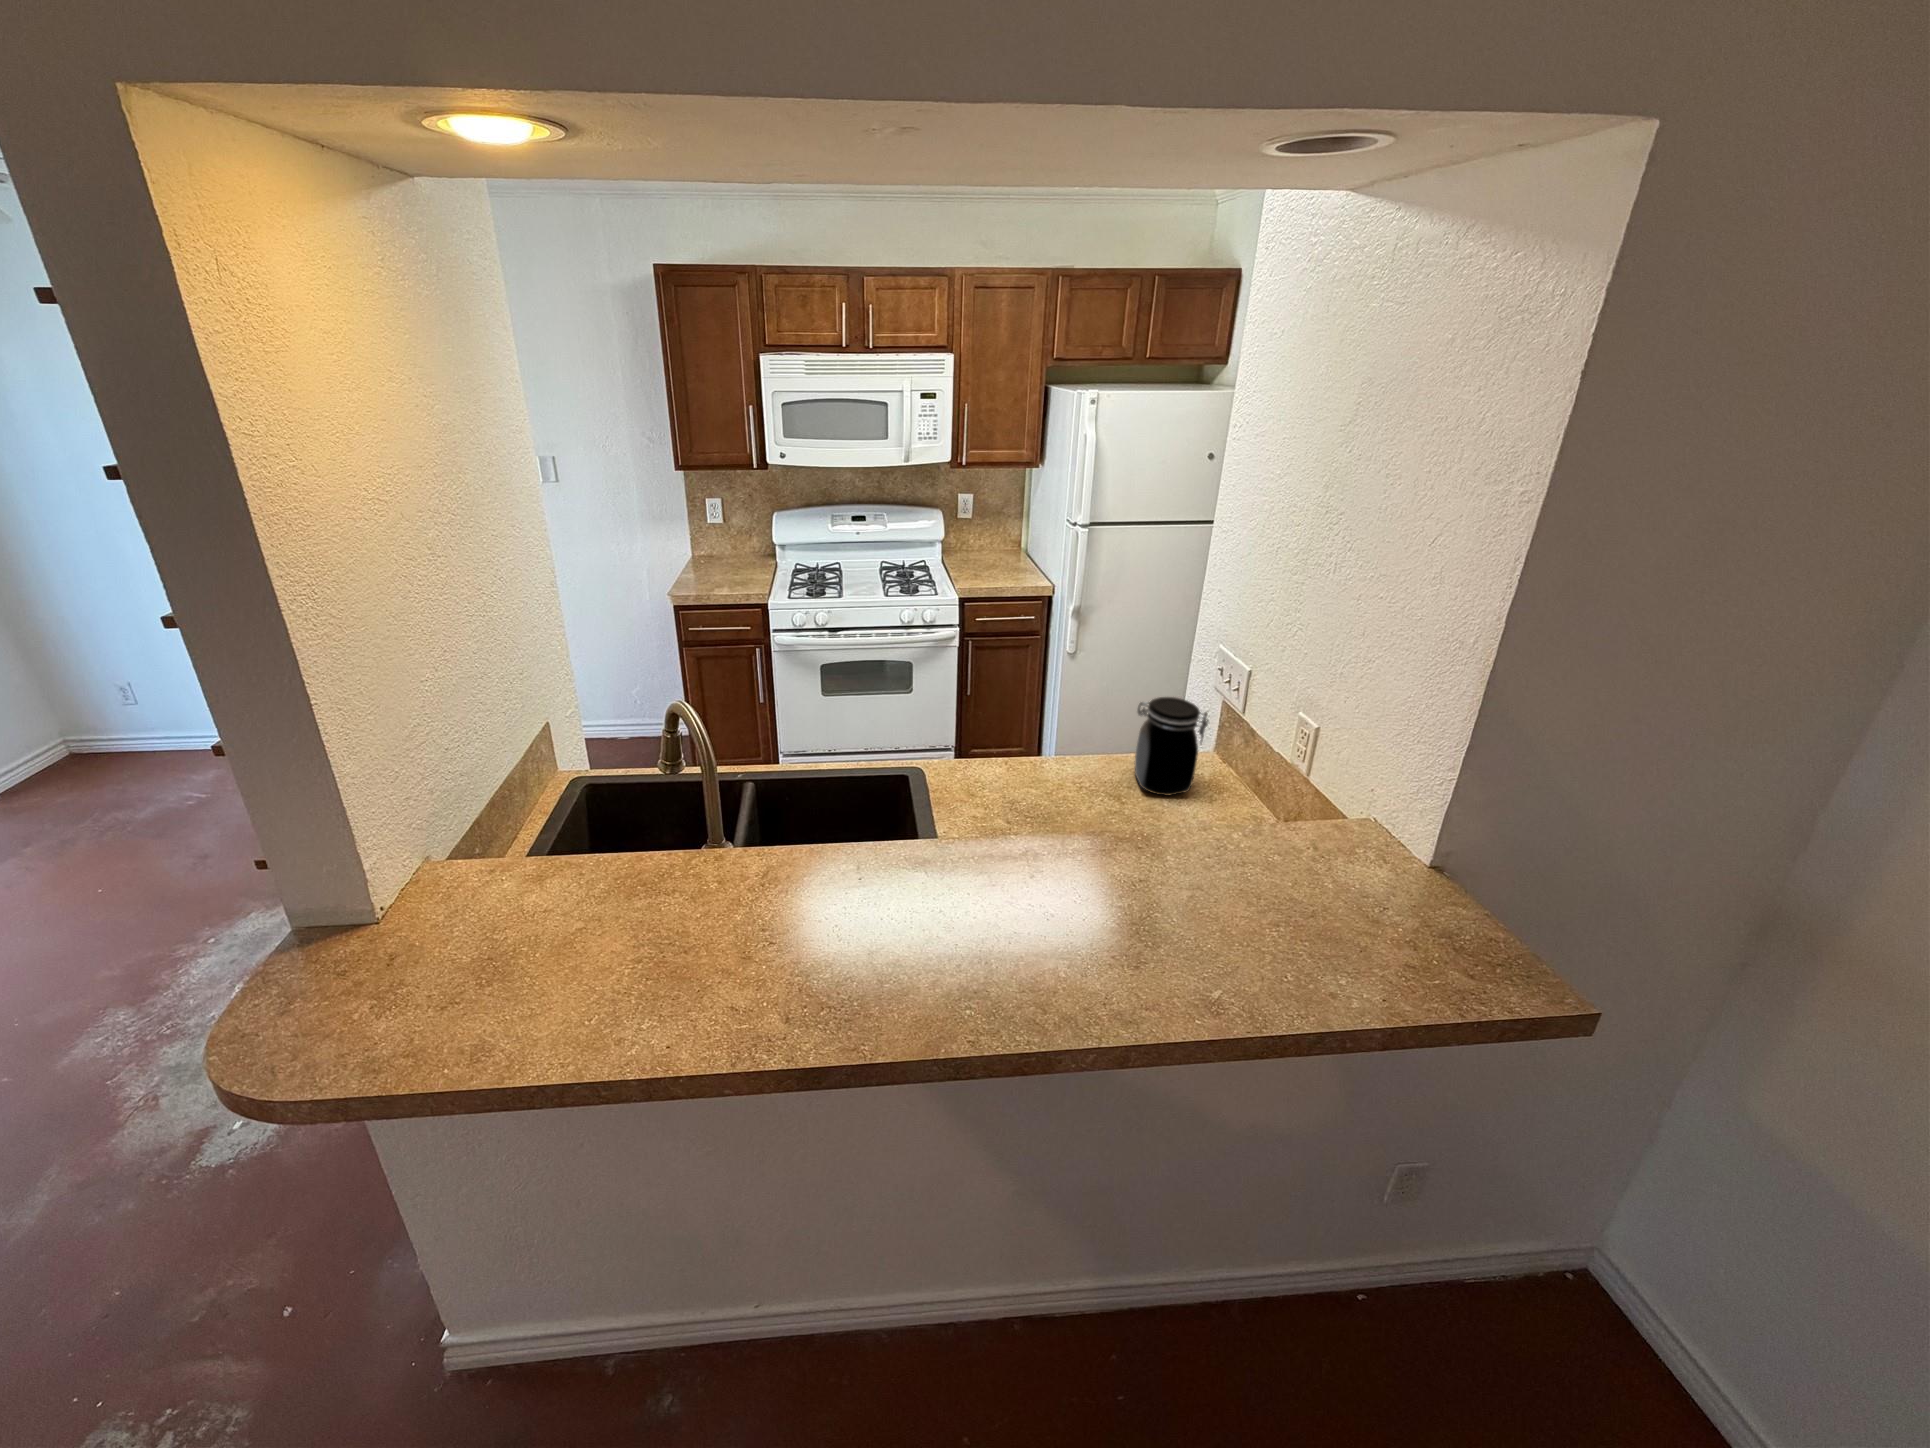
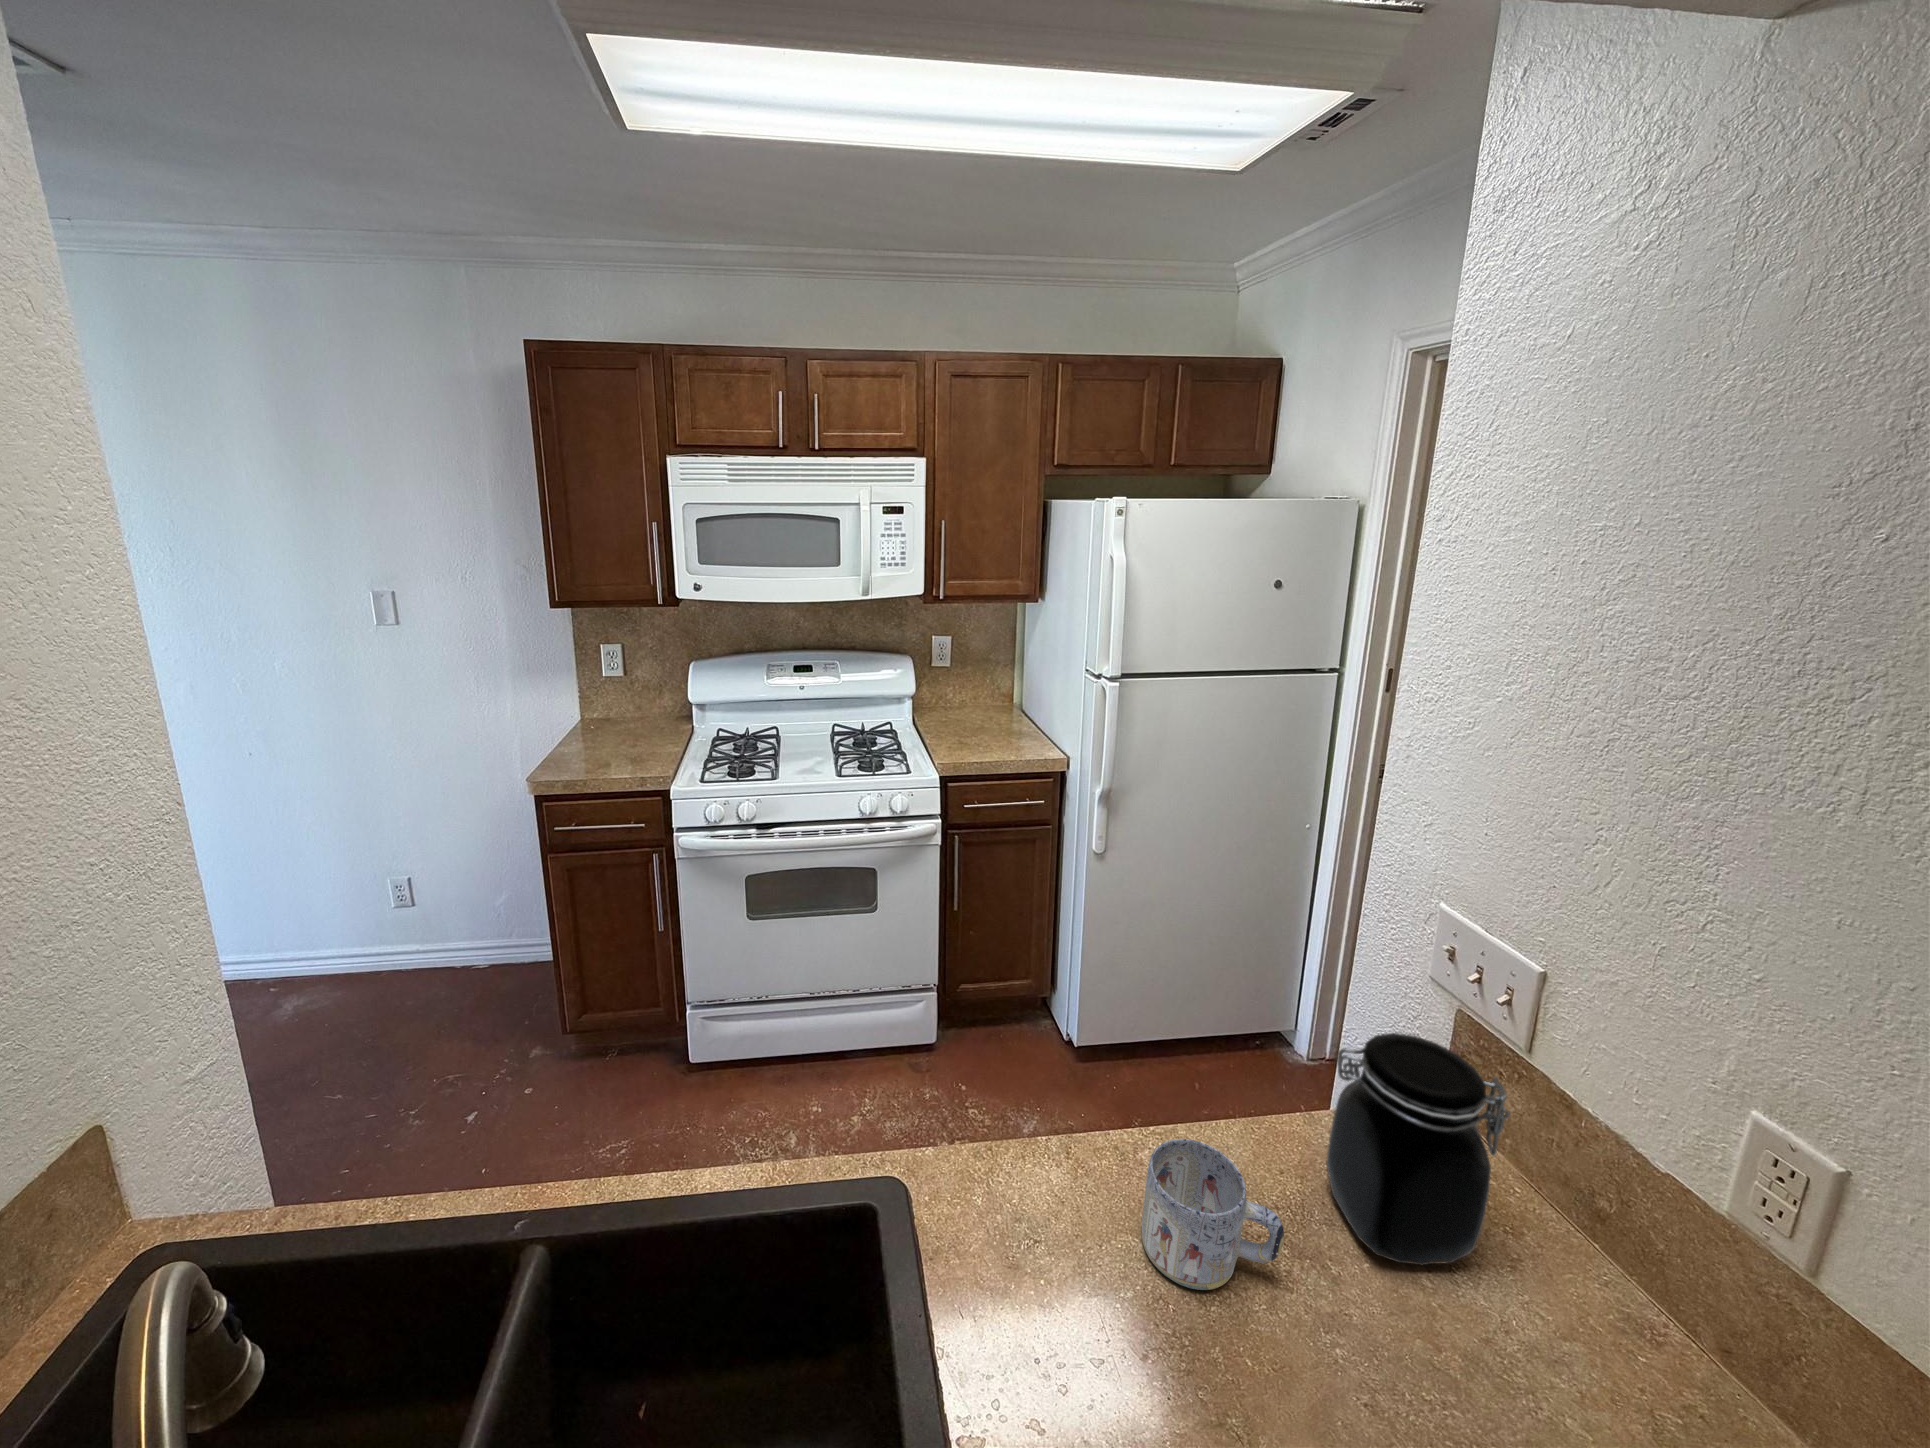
mug: none [1040,742,1101,799] -> present [1142,1139,1284,1290]

